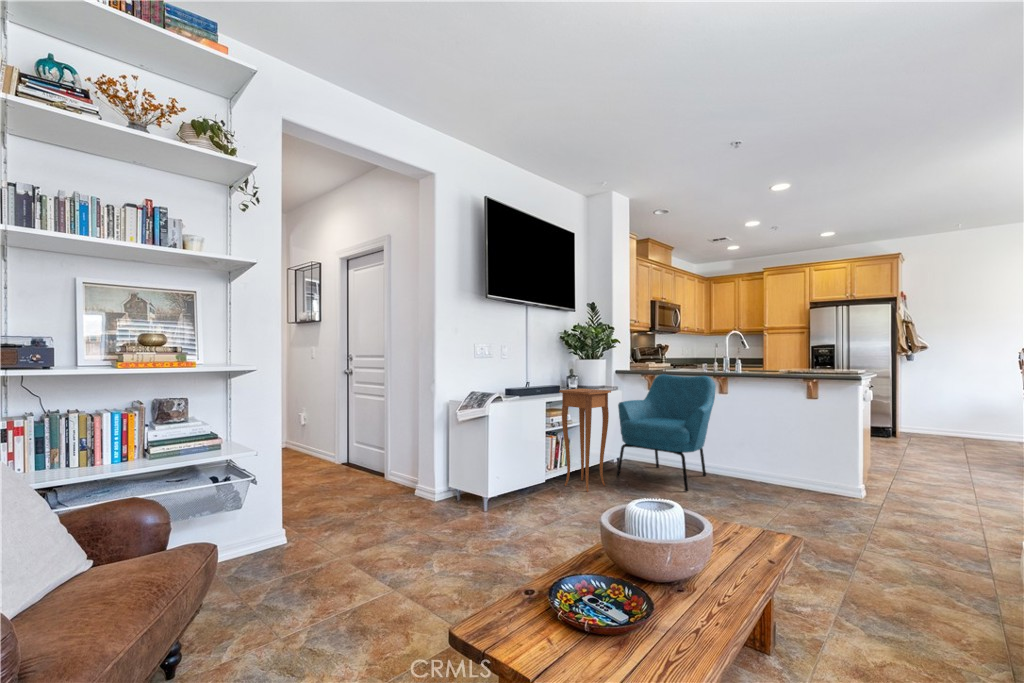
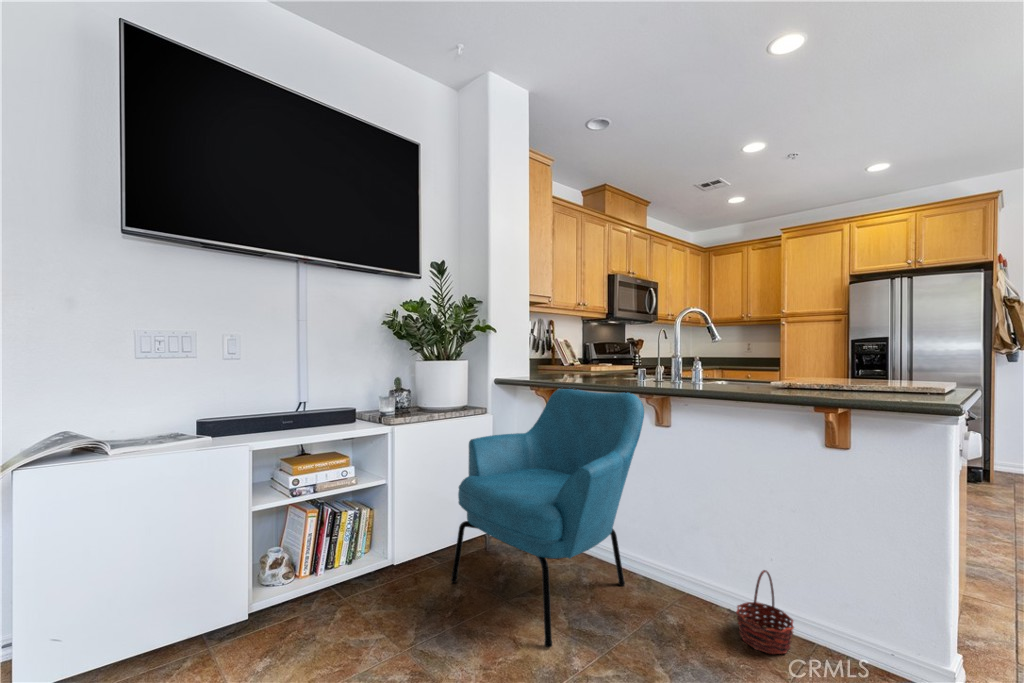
side table: present [559,389,611,492] -> none [316,416,415,637]
basket: none [768,455,795,490] -> present [736,570,794,654]

